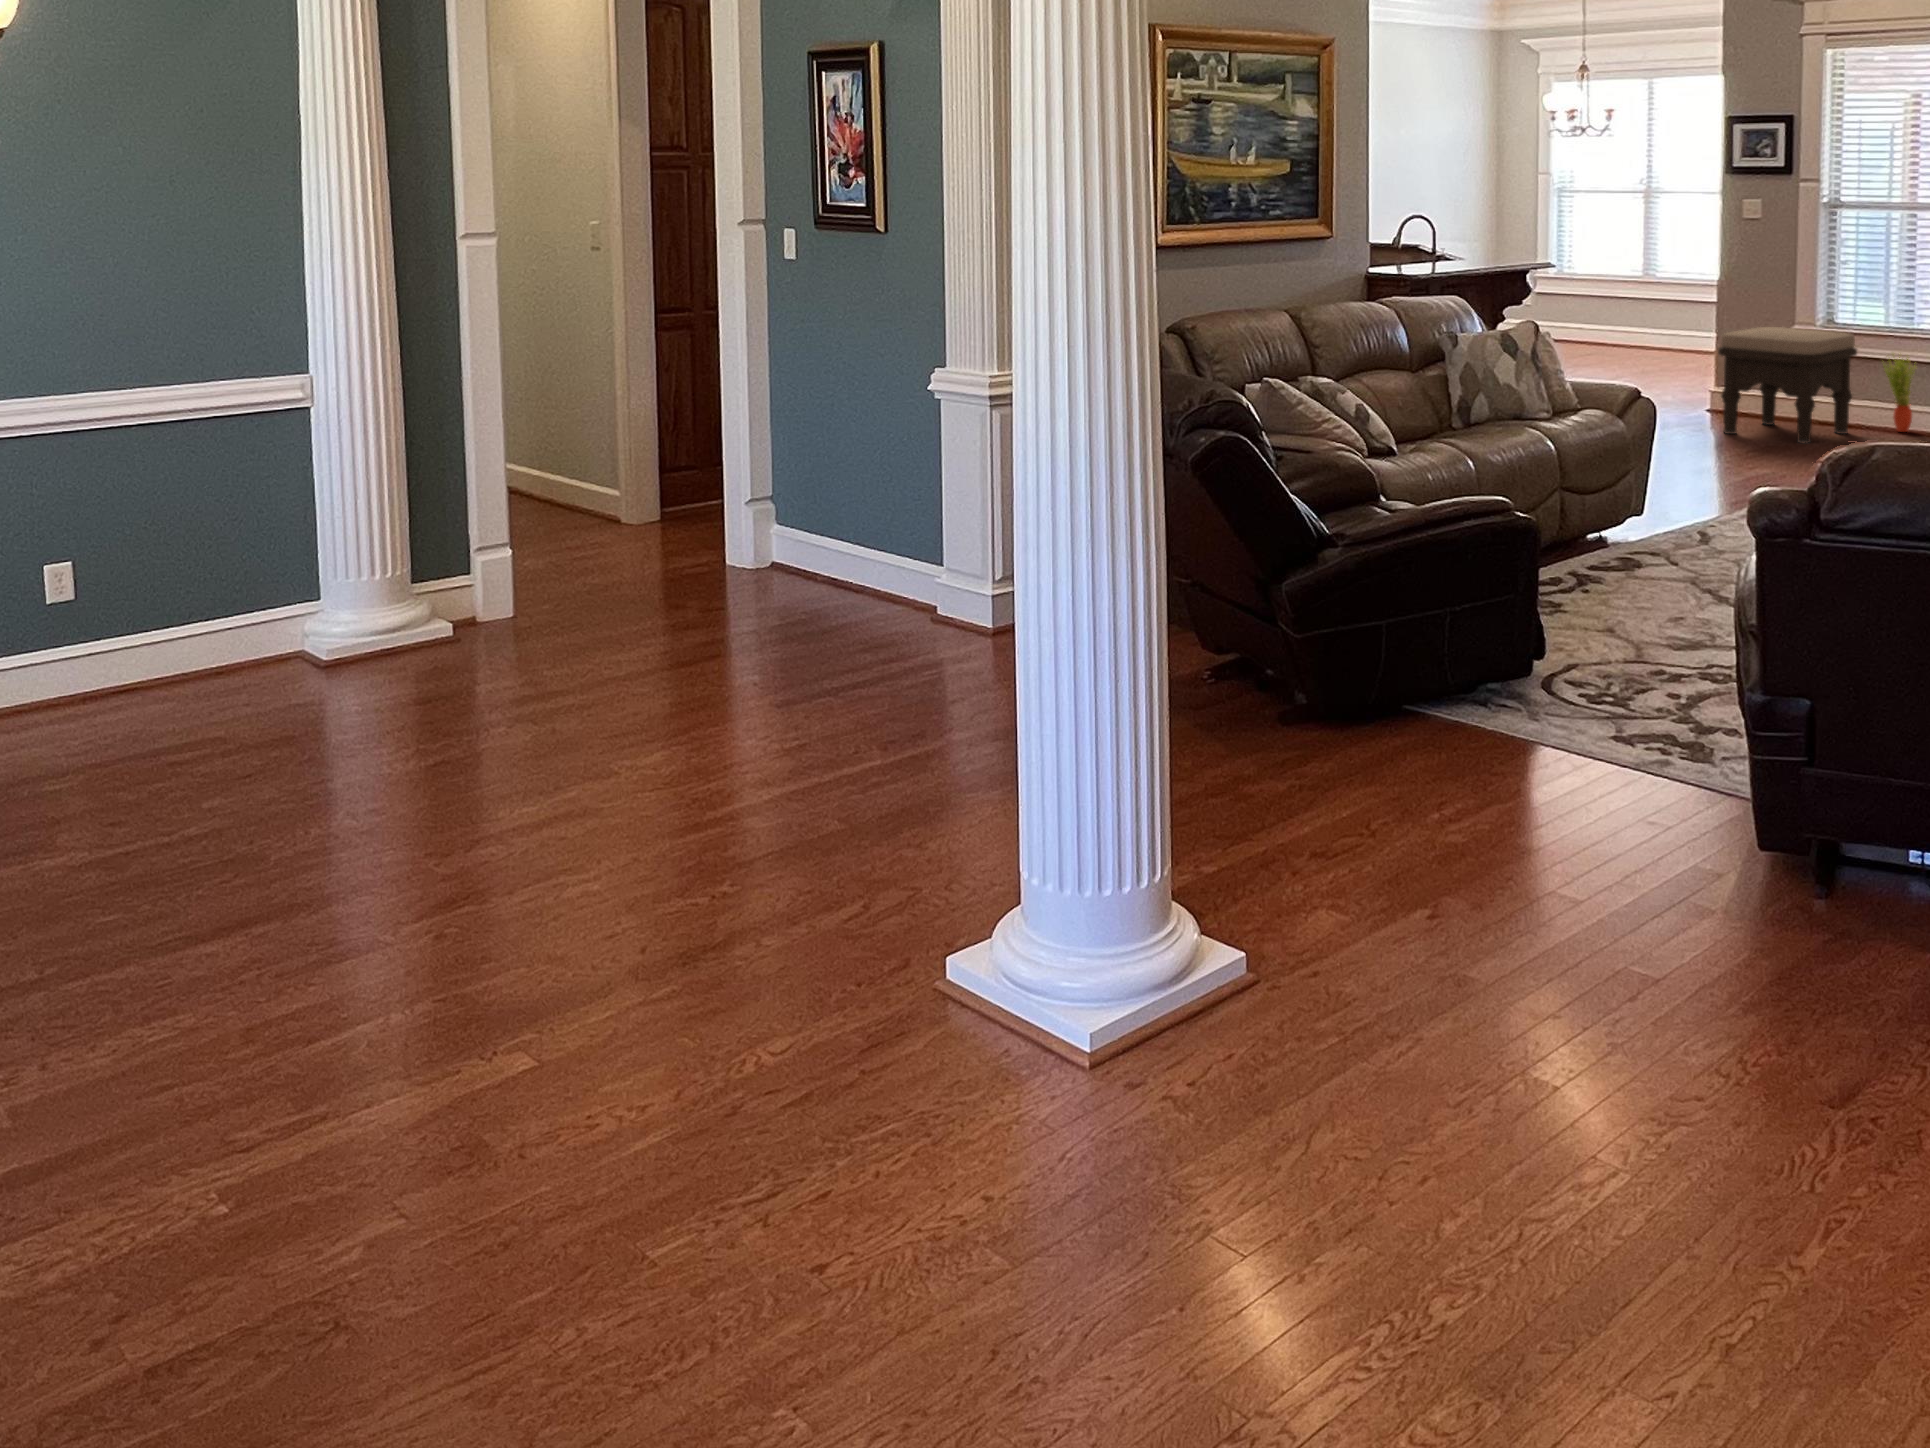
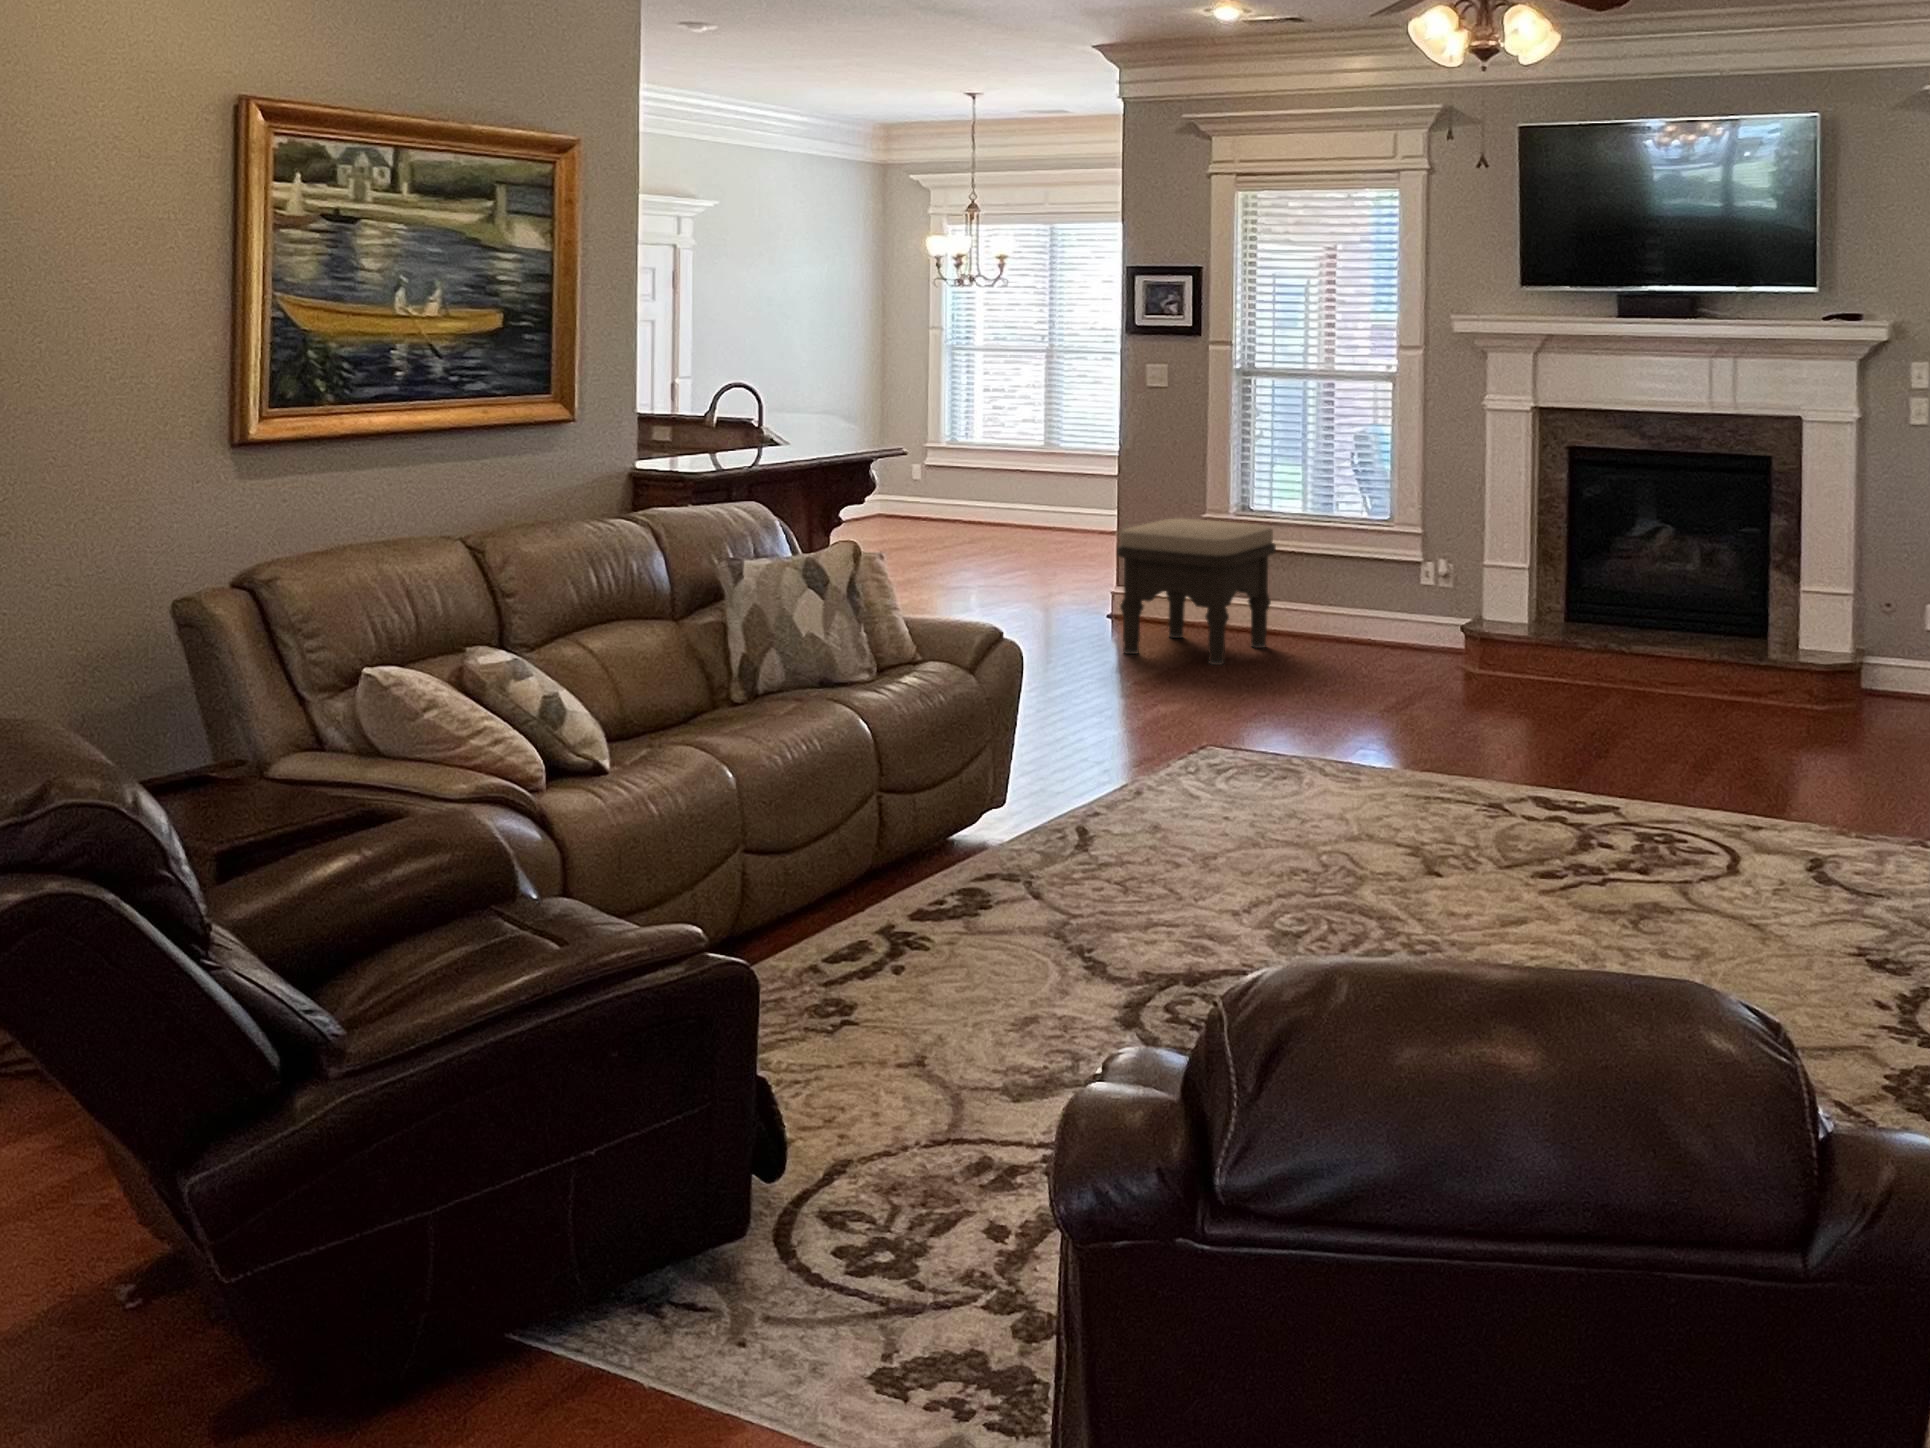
potted plant: present [1884,357,1917,432] -> none [1302,546,1342,642]

